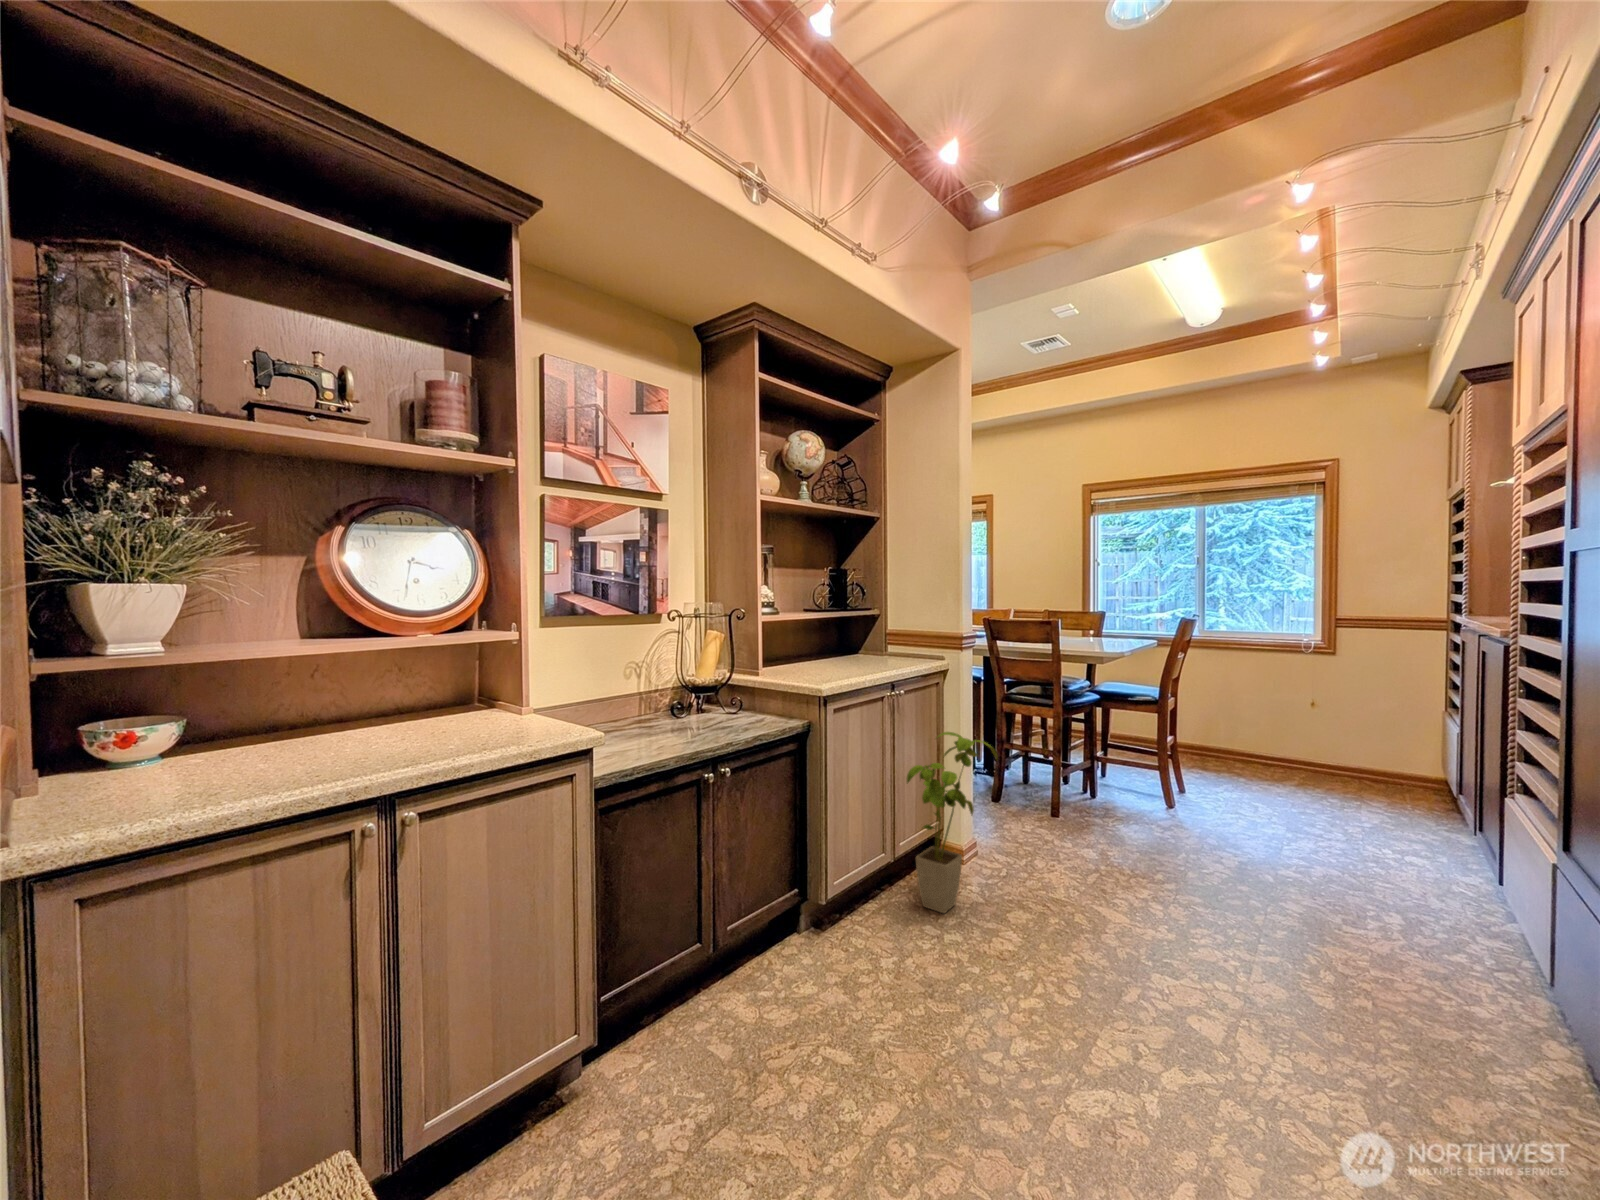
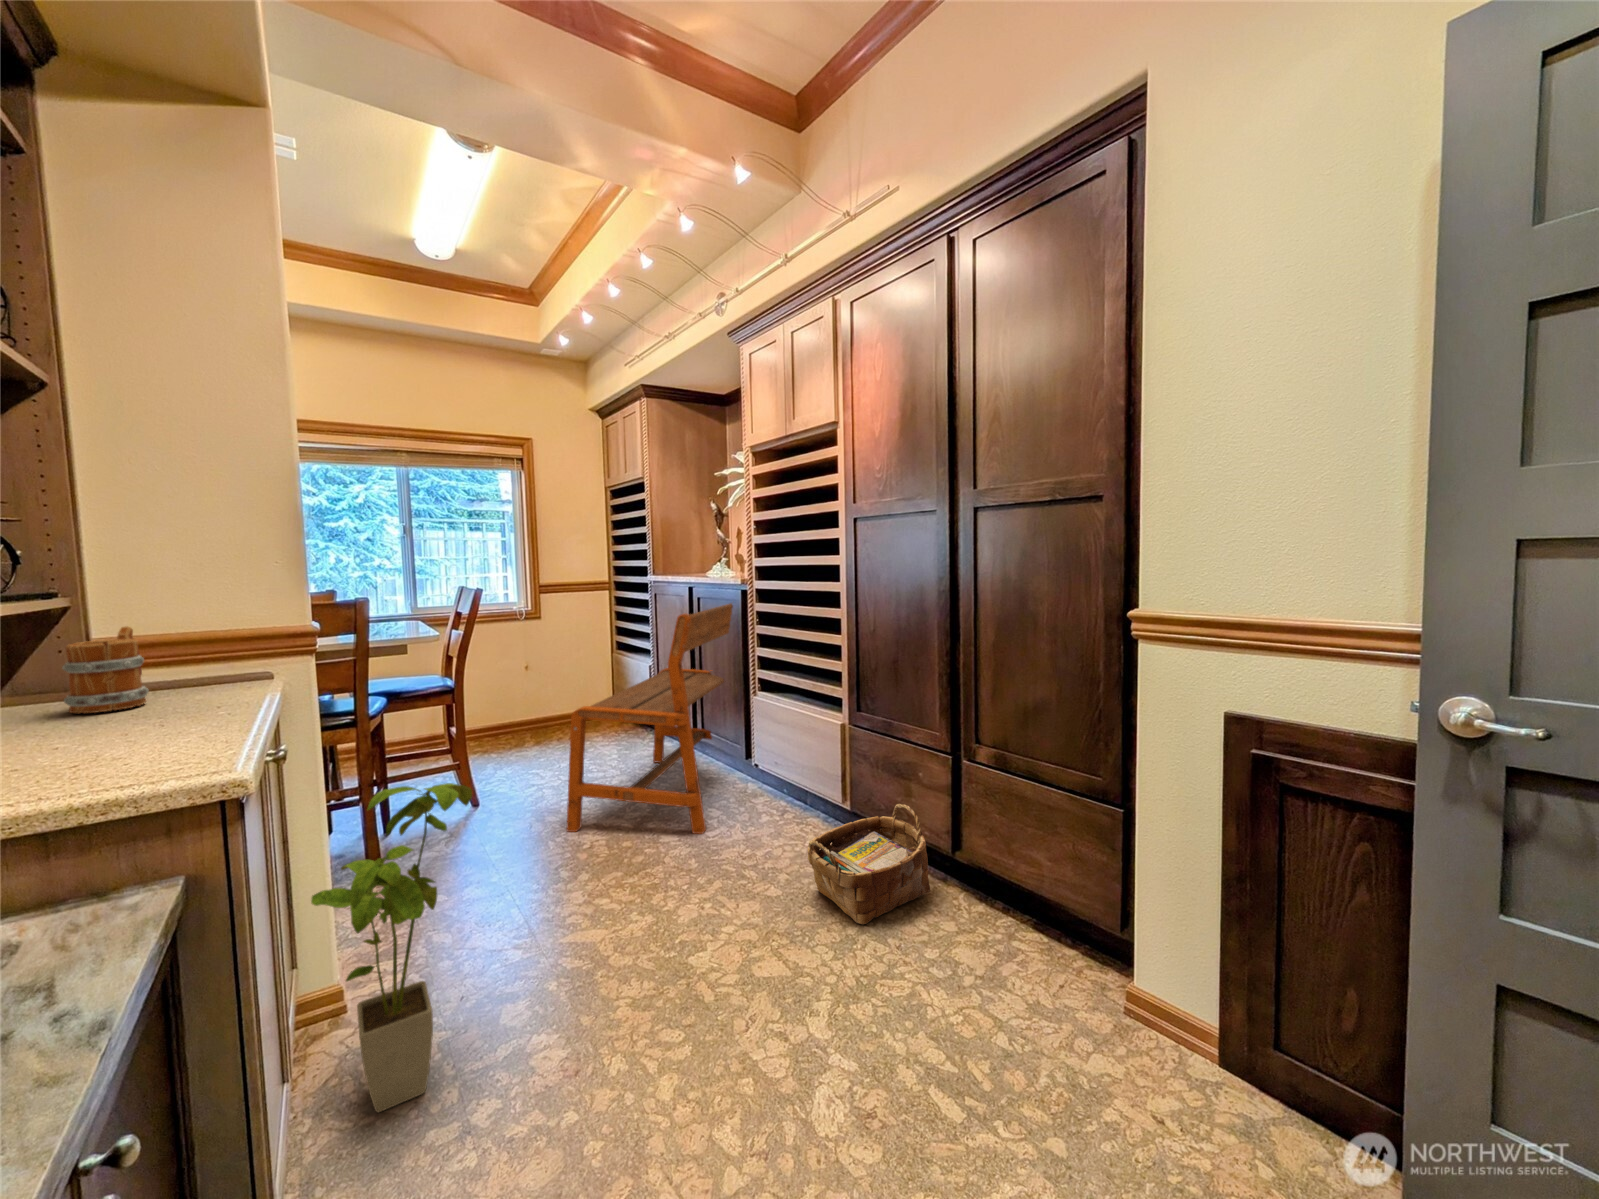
mug: none [854,626,886,662] -> present [62,626,149,713]
bench: none [1207,660,1558,921] -> present [567,603,733,834]
woven basket: none [1337,952,1566,1143] -> present [808,804,930,924]

